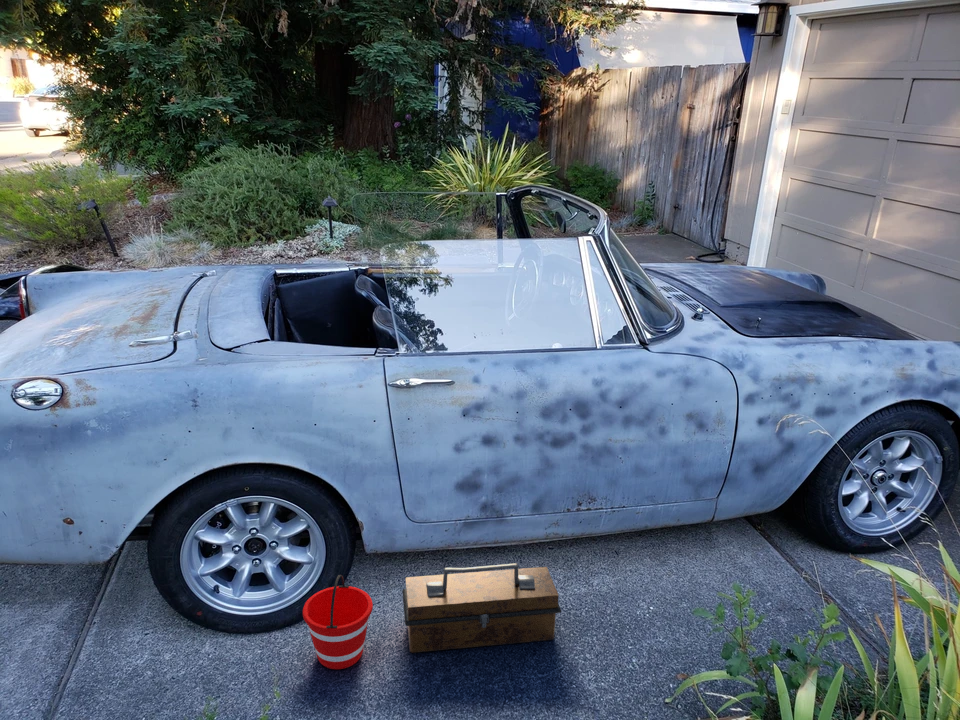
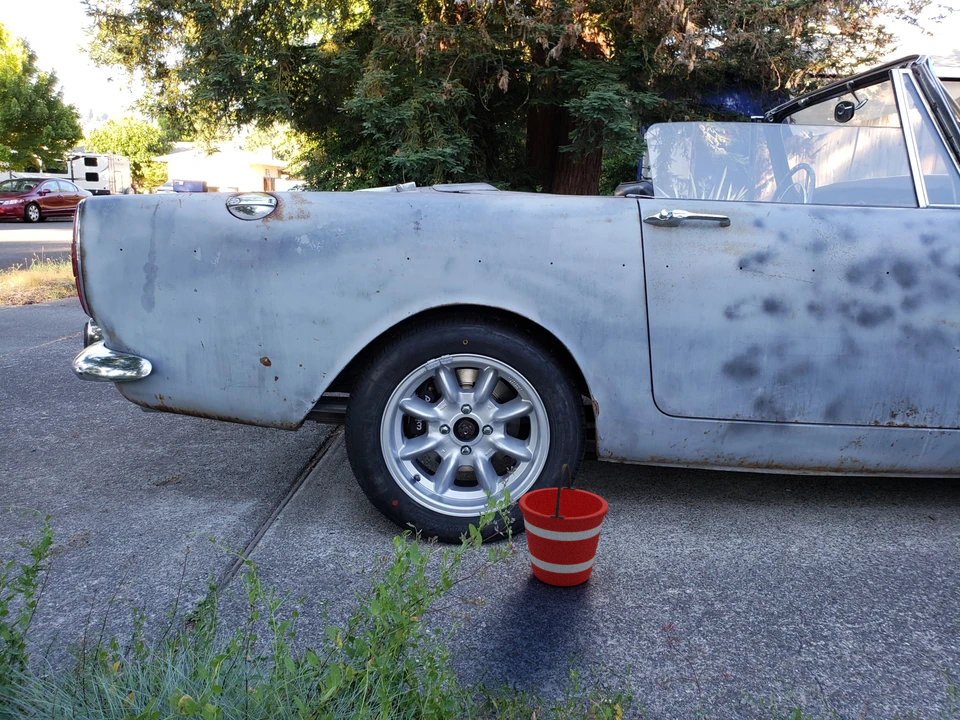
toolbox: present [402,563,561,653] -> none [643,472,879,594]

